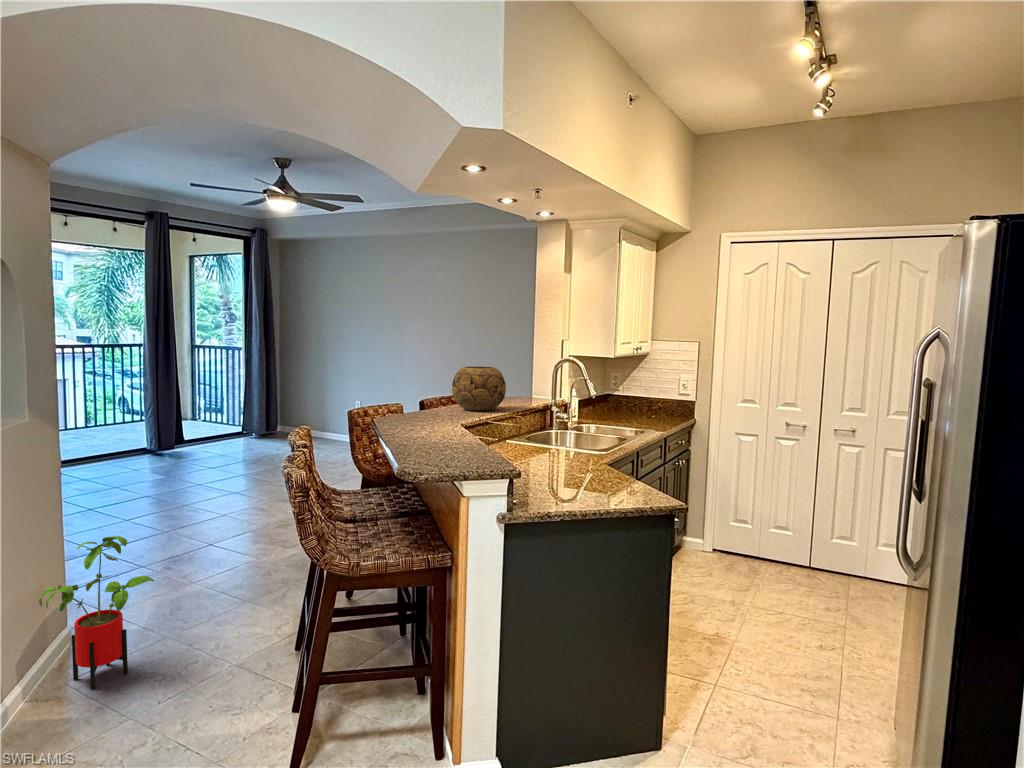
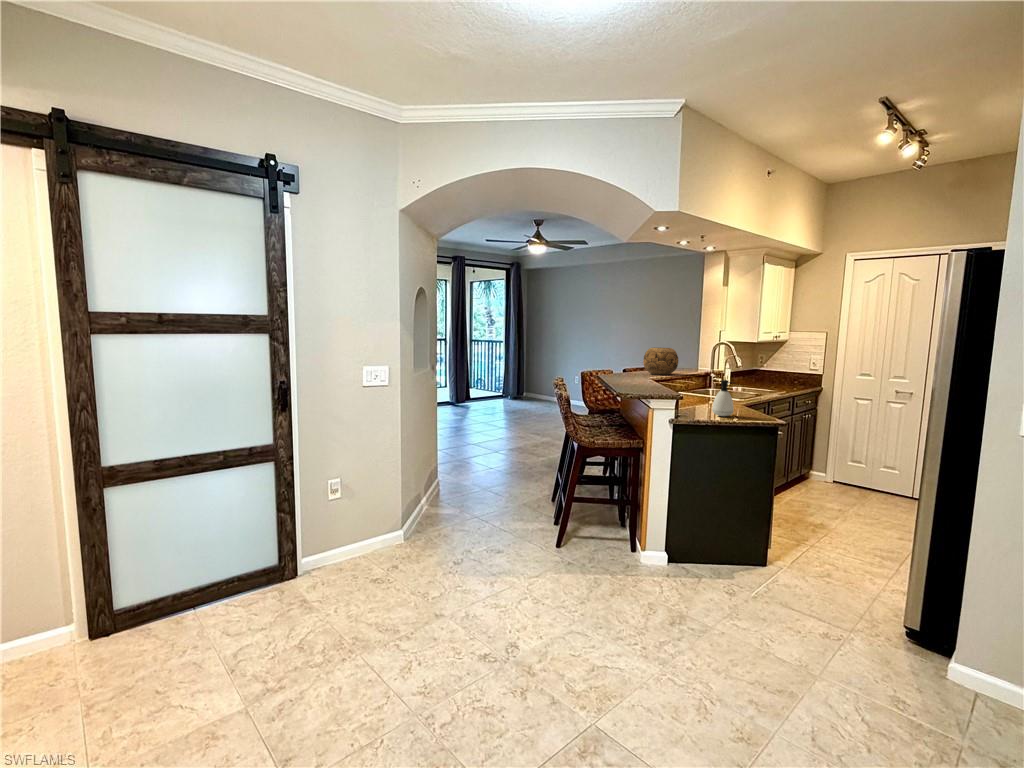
soap dispenser: none [568,433,606,497] -> present [712,380,735,416]
house plant: present [39,536,154,689] -> none [438,430,486,502]

